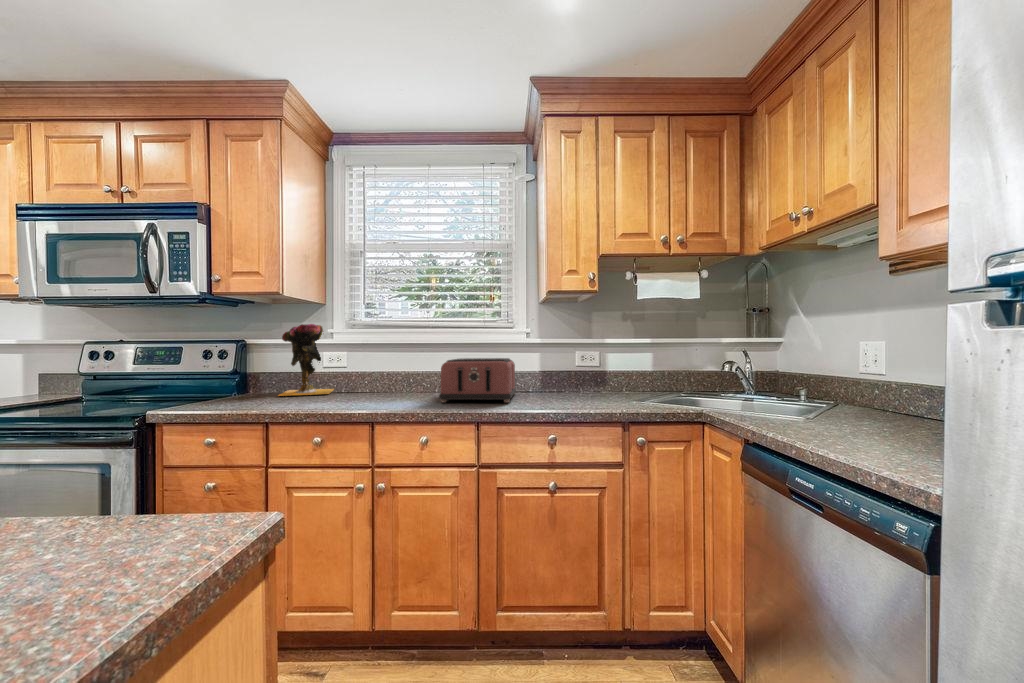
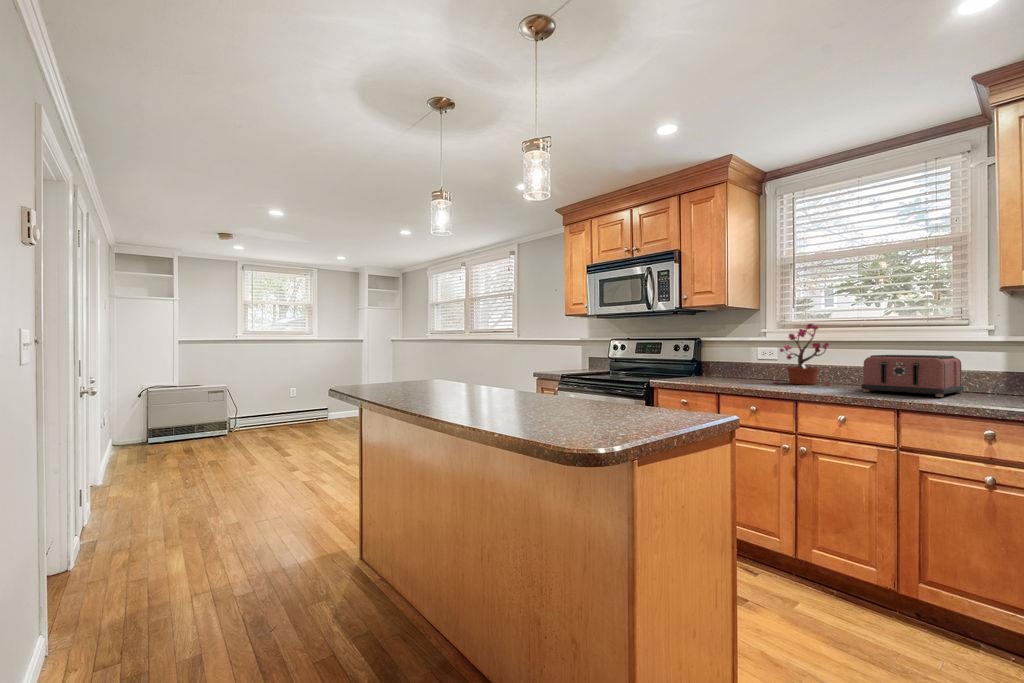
potted plant: none [342,323,405,398] -> present [774,324,830,385]
vase: present [279,324,334,396] -> none [723,325,768,380]

